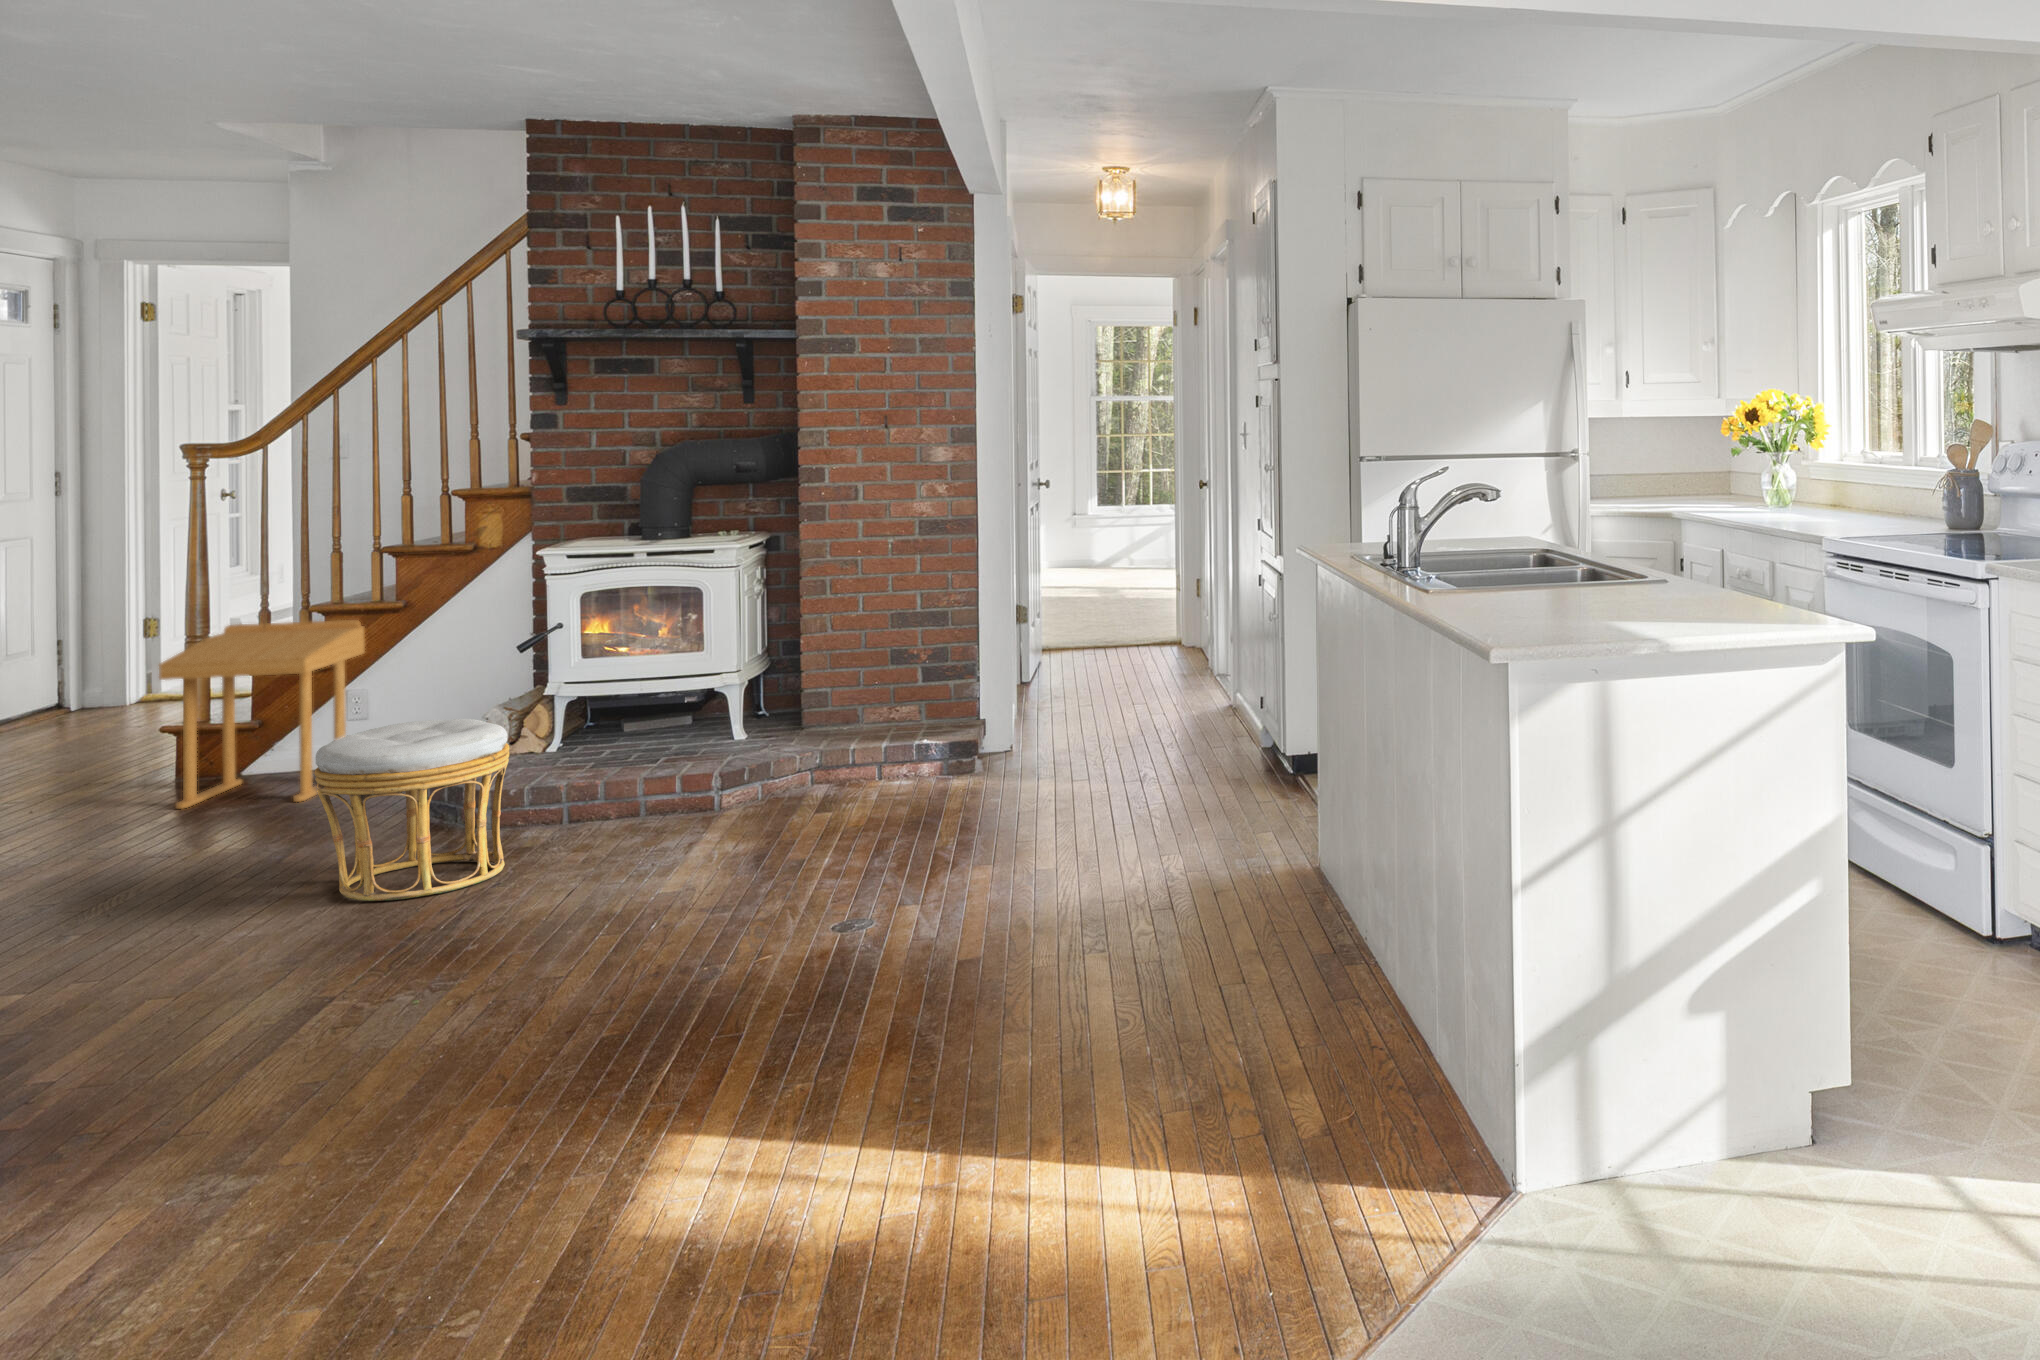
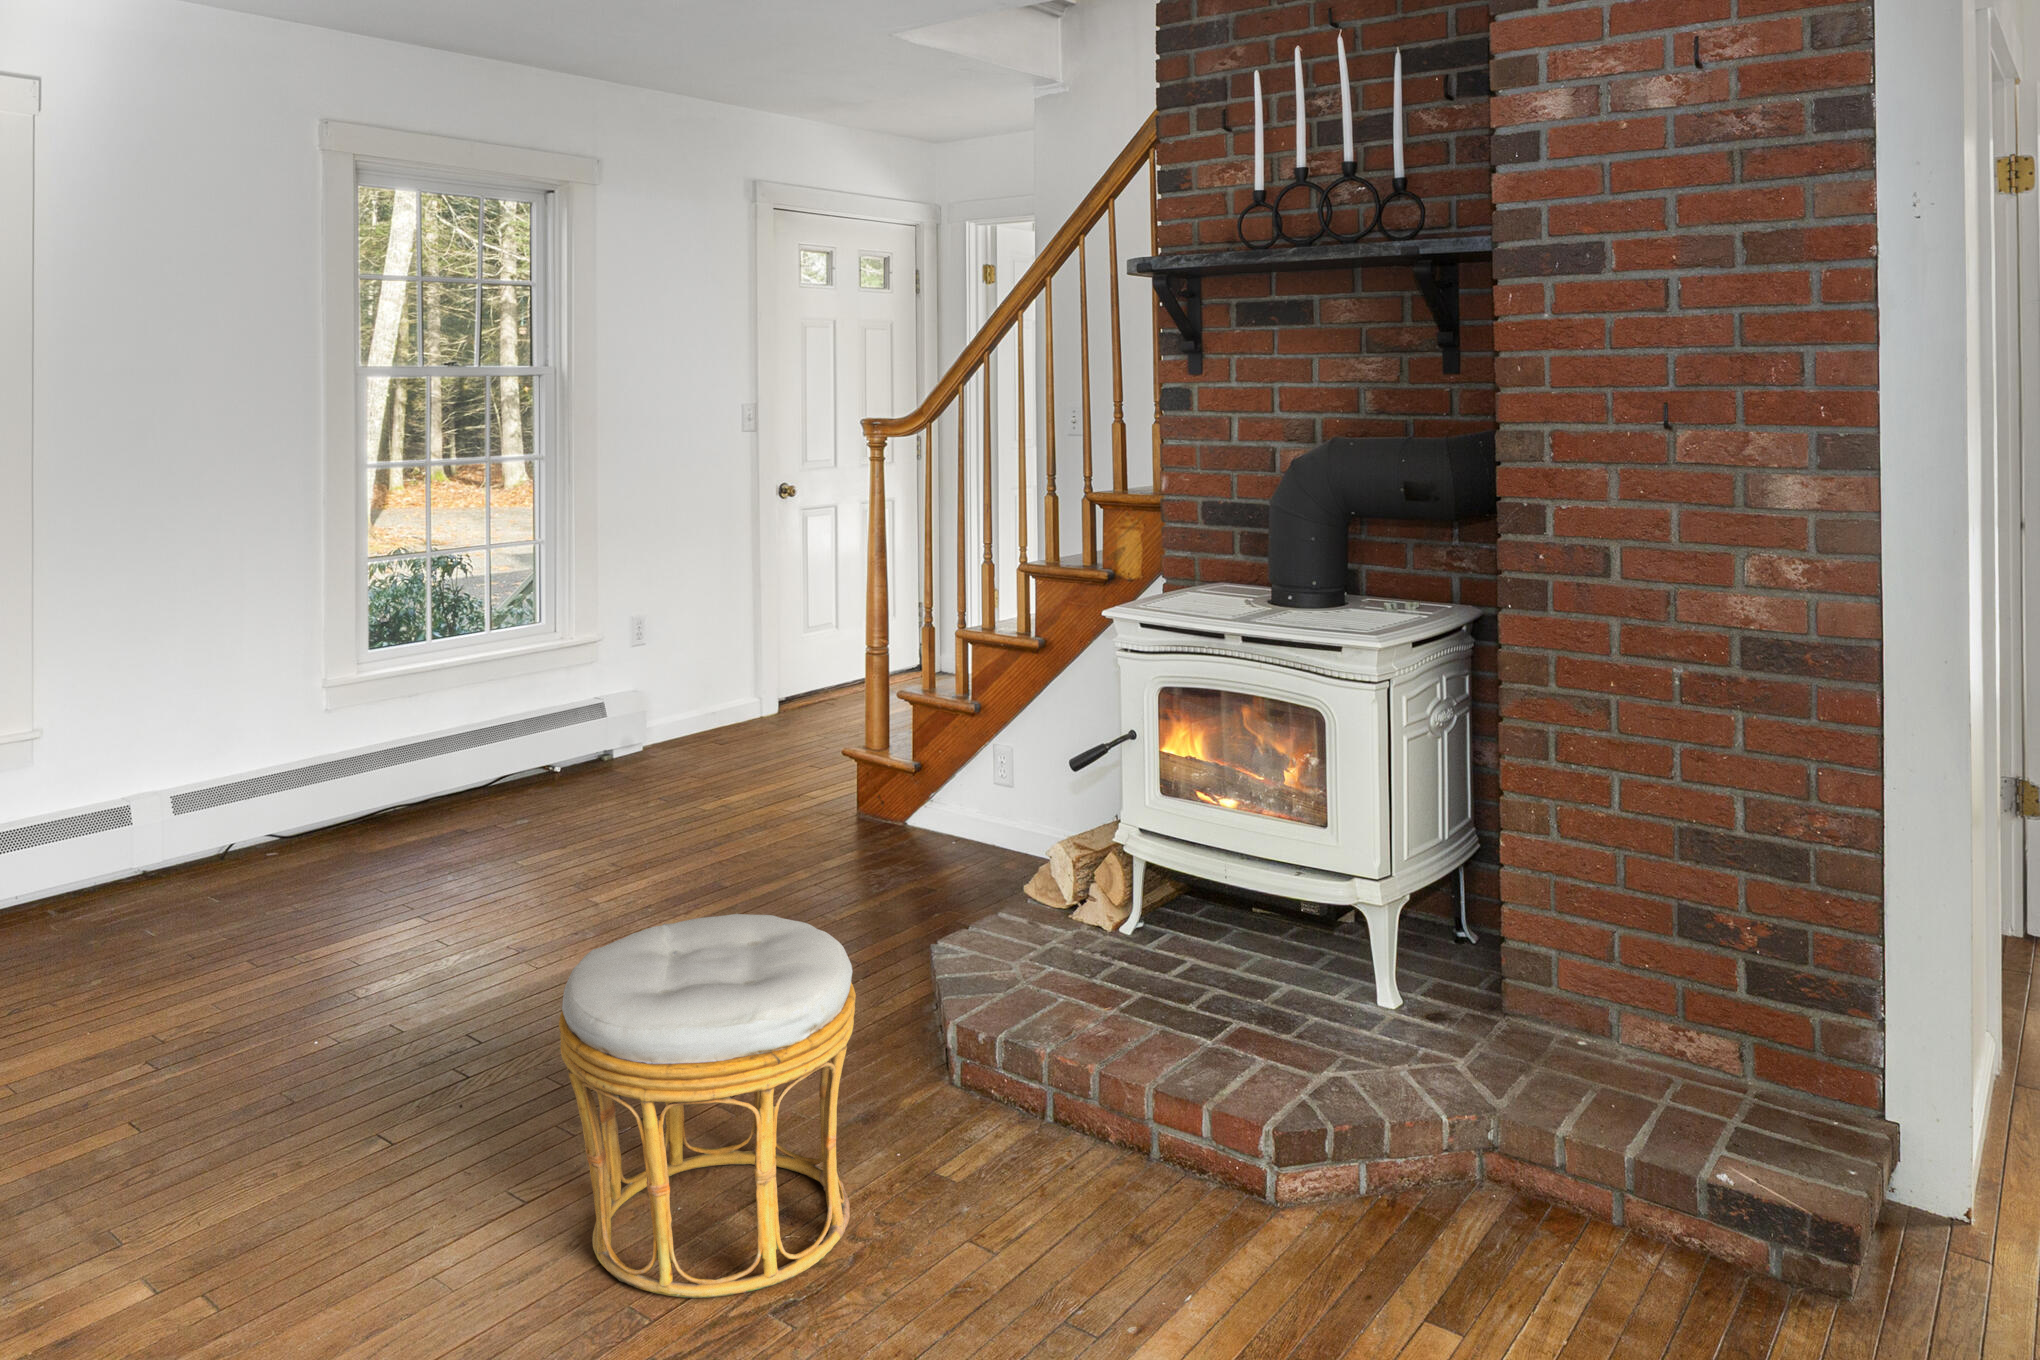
side table: present [159,620,365,809] -> none [743,644,976,908]

